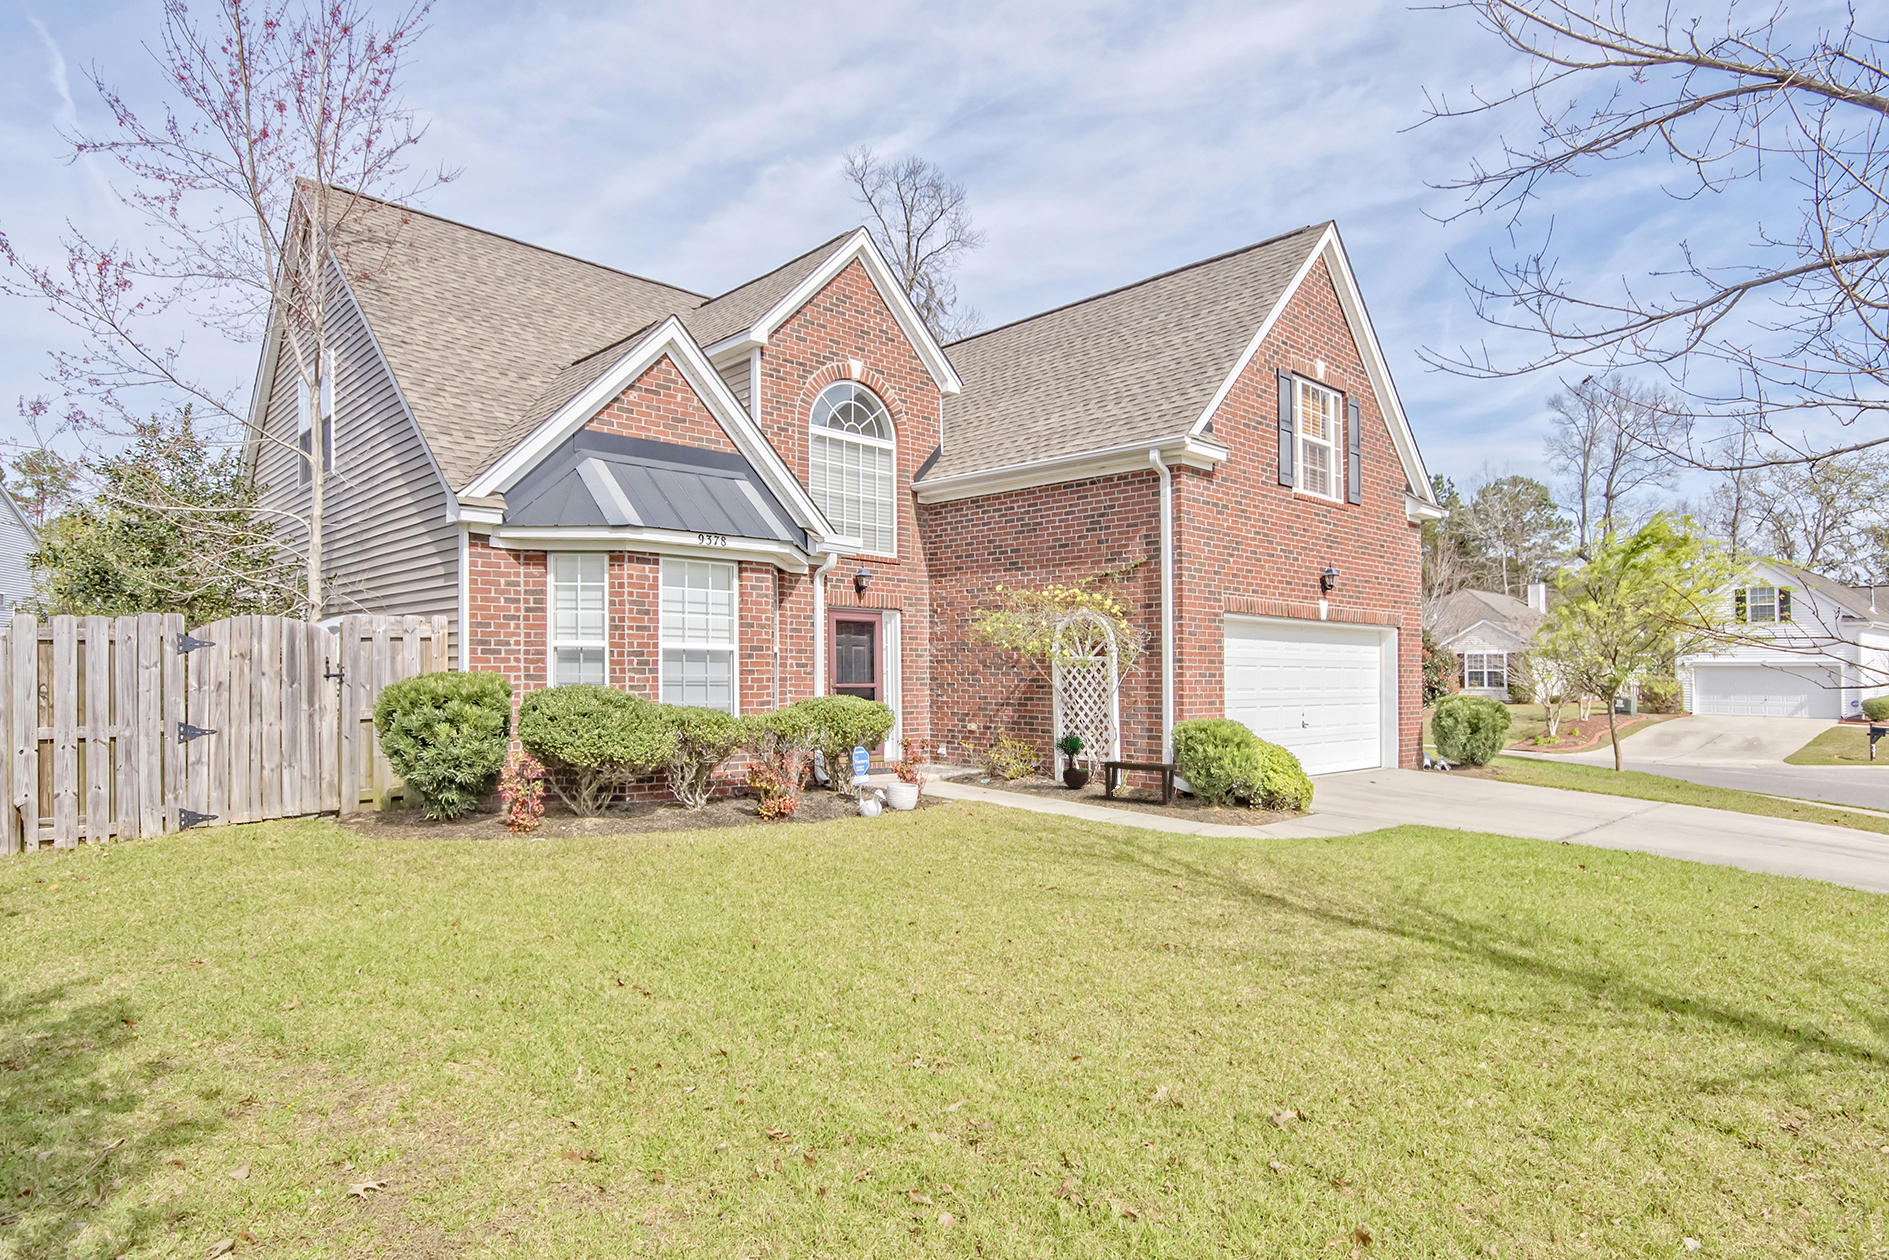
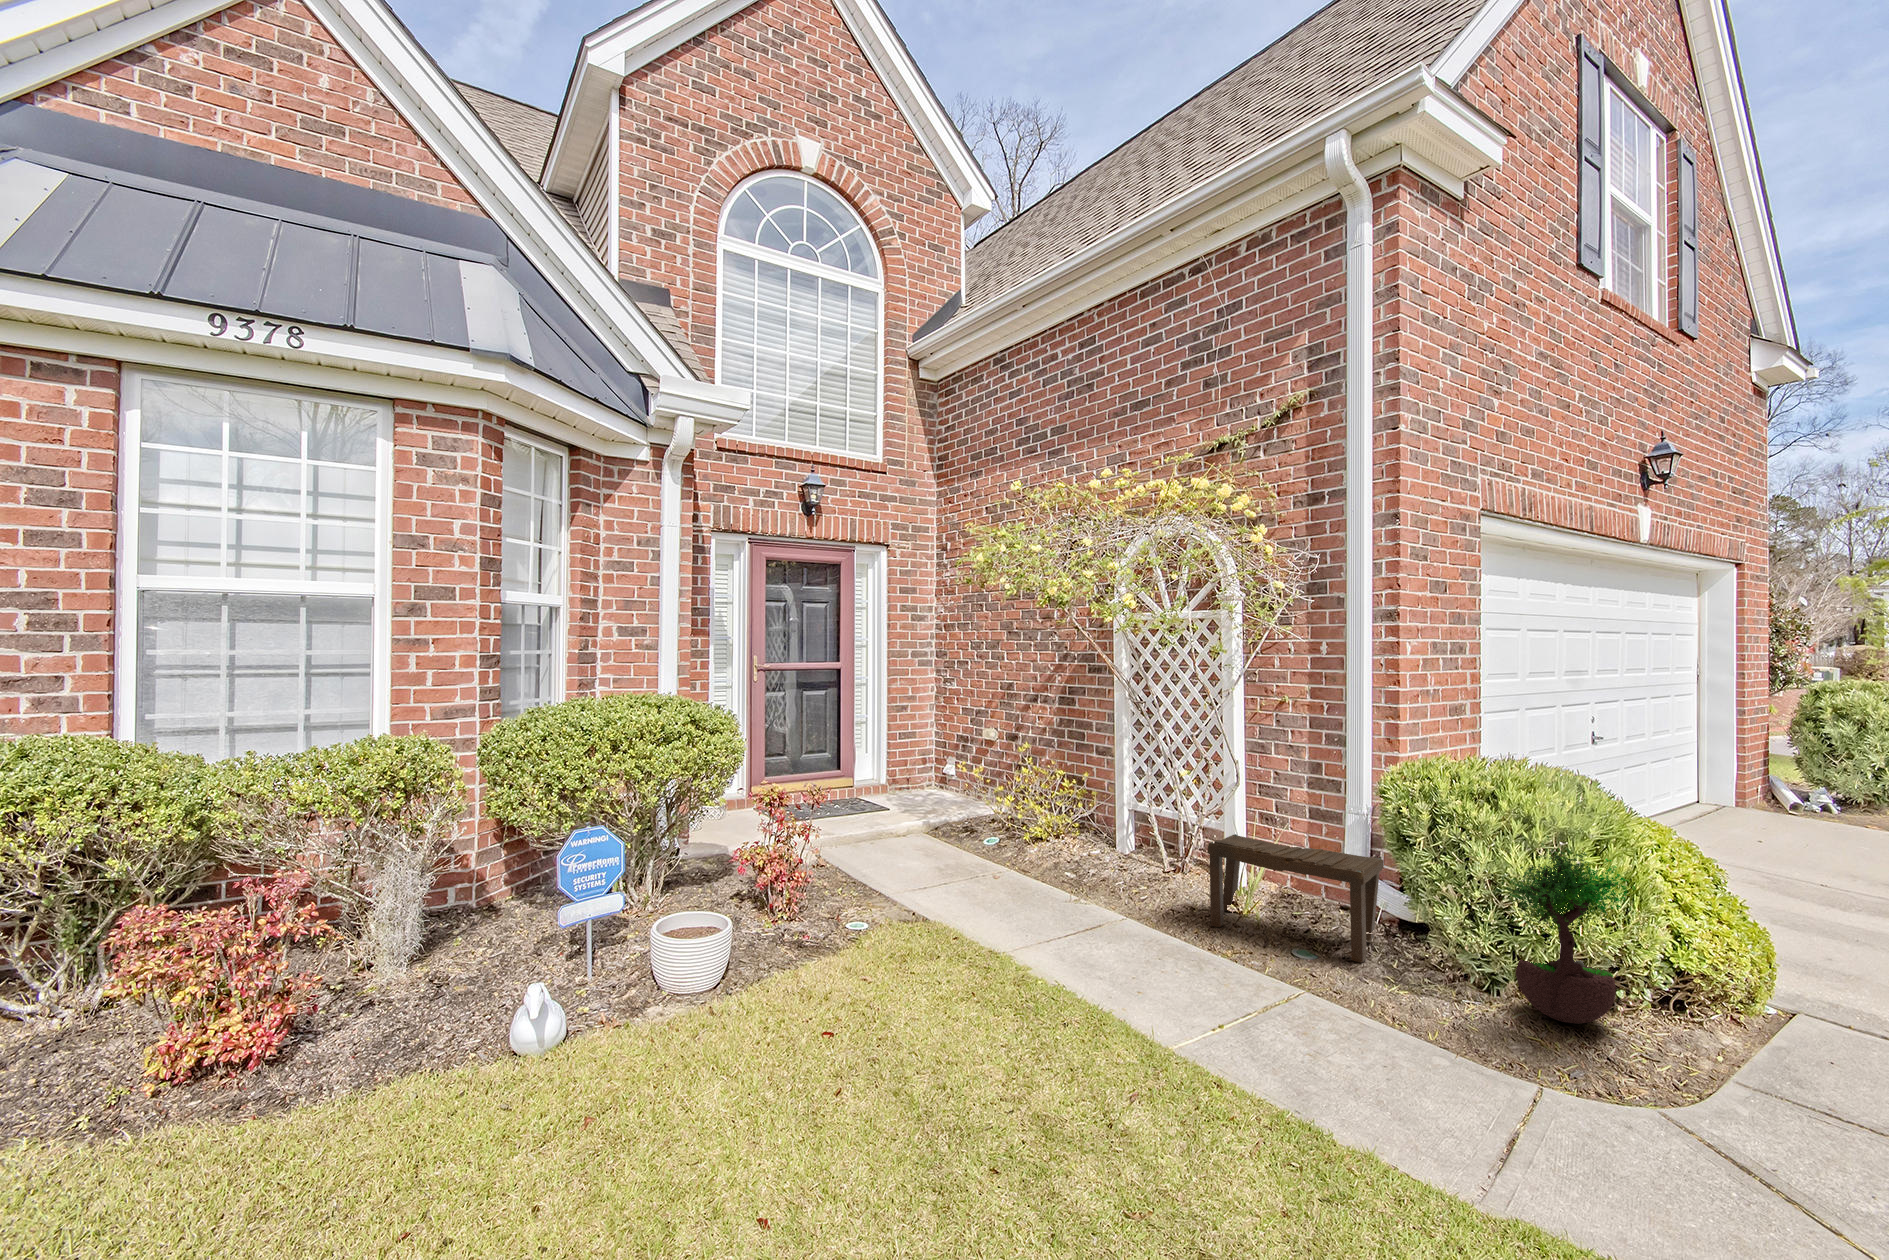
potted tree: present [1055,734,1088,788] -> present [1496,836,1636,1024]

